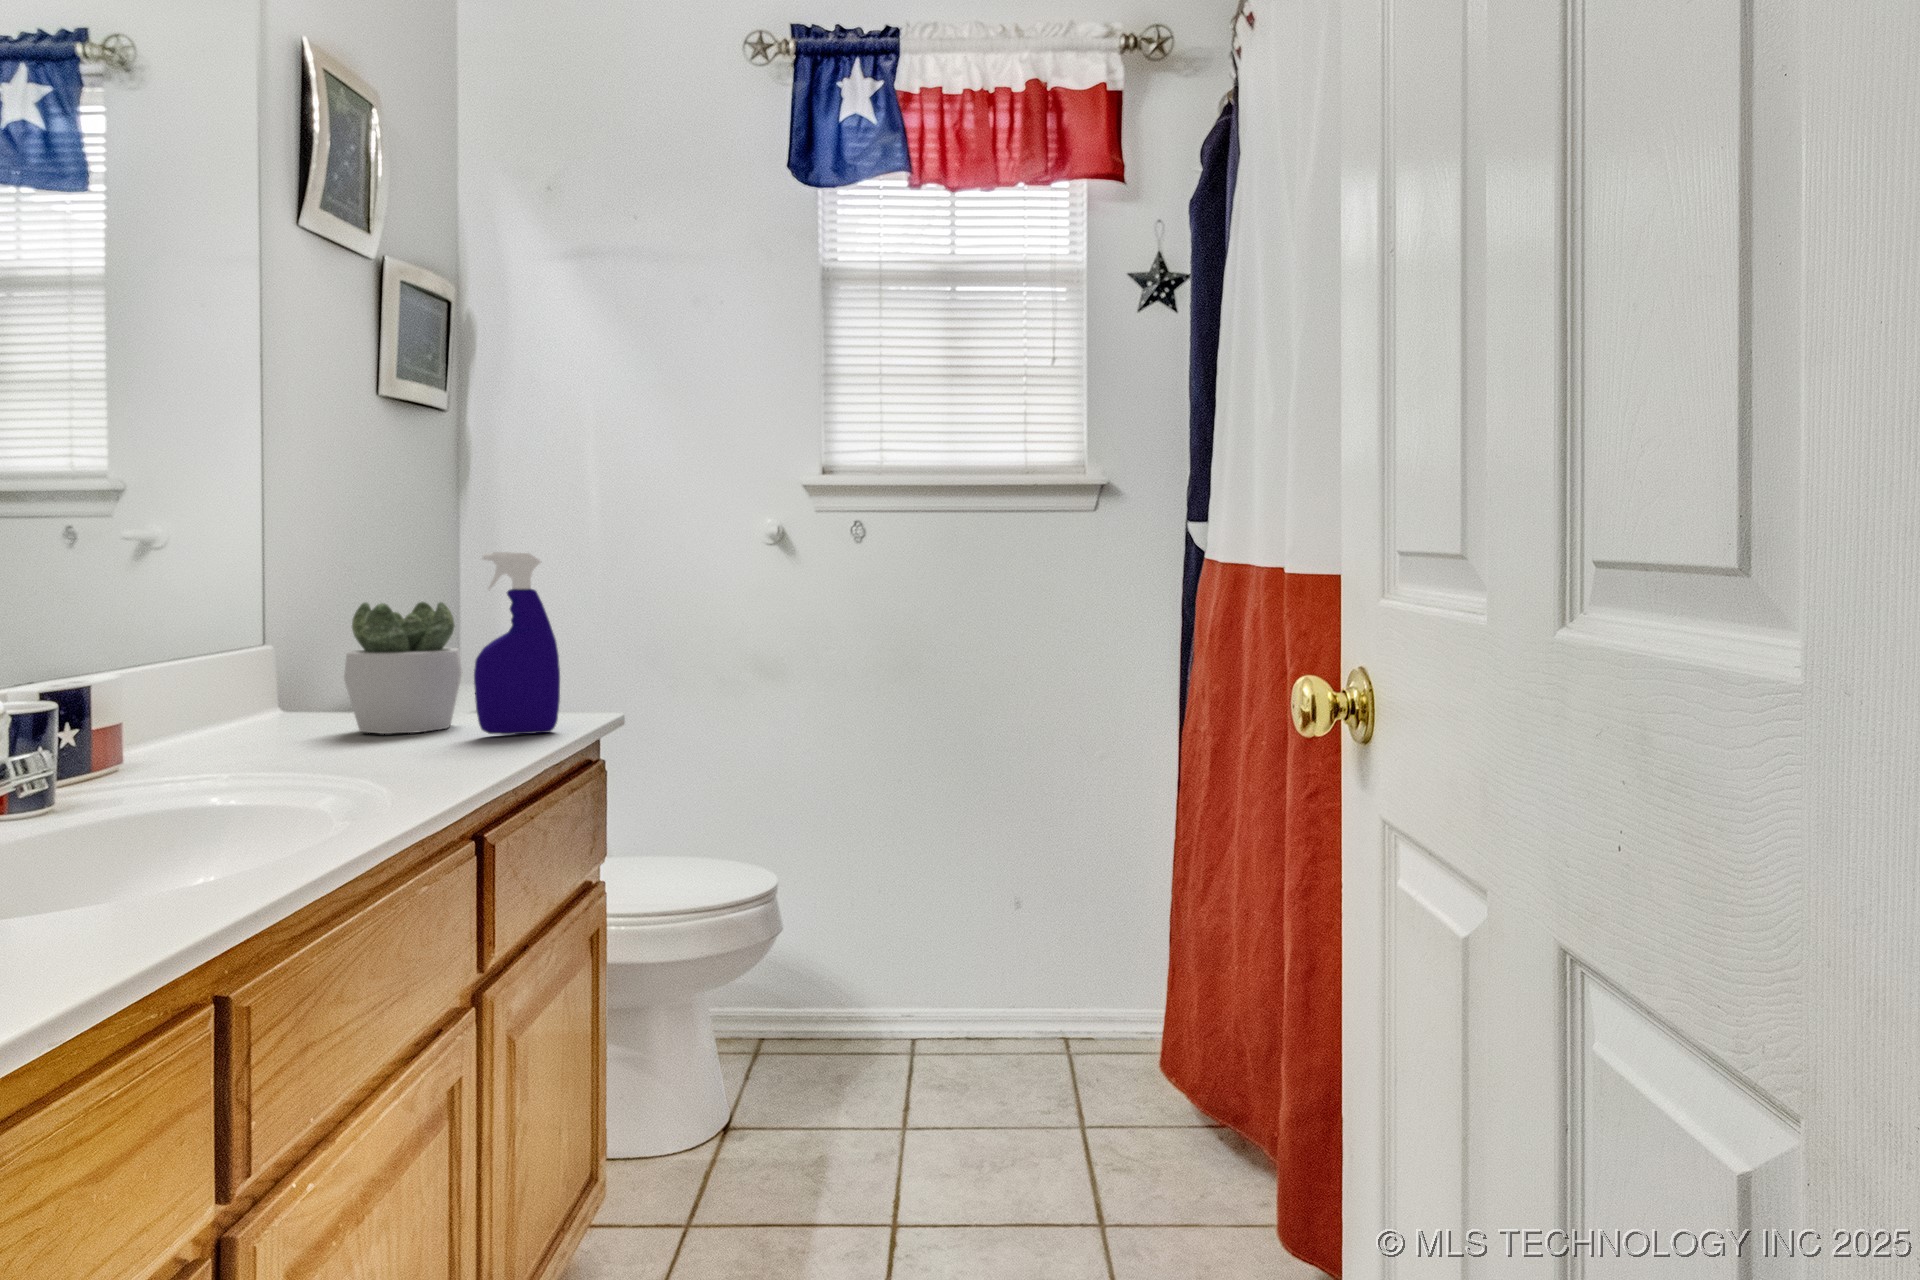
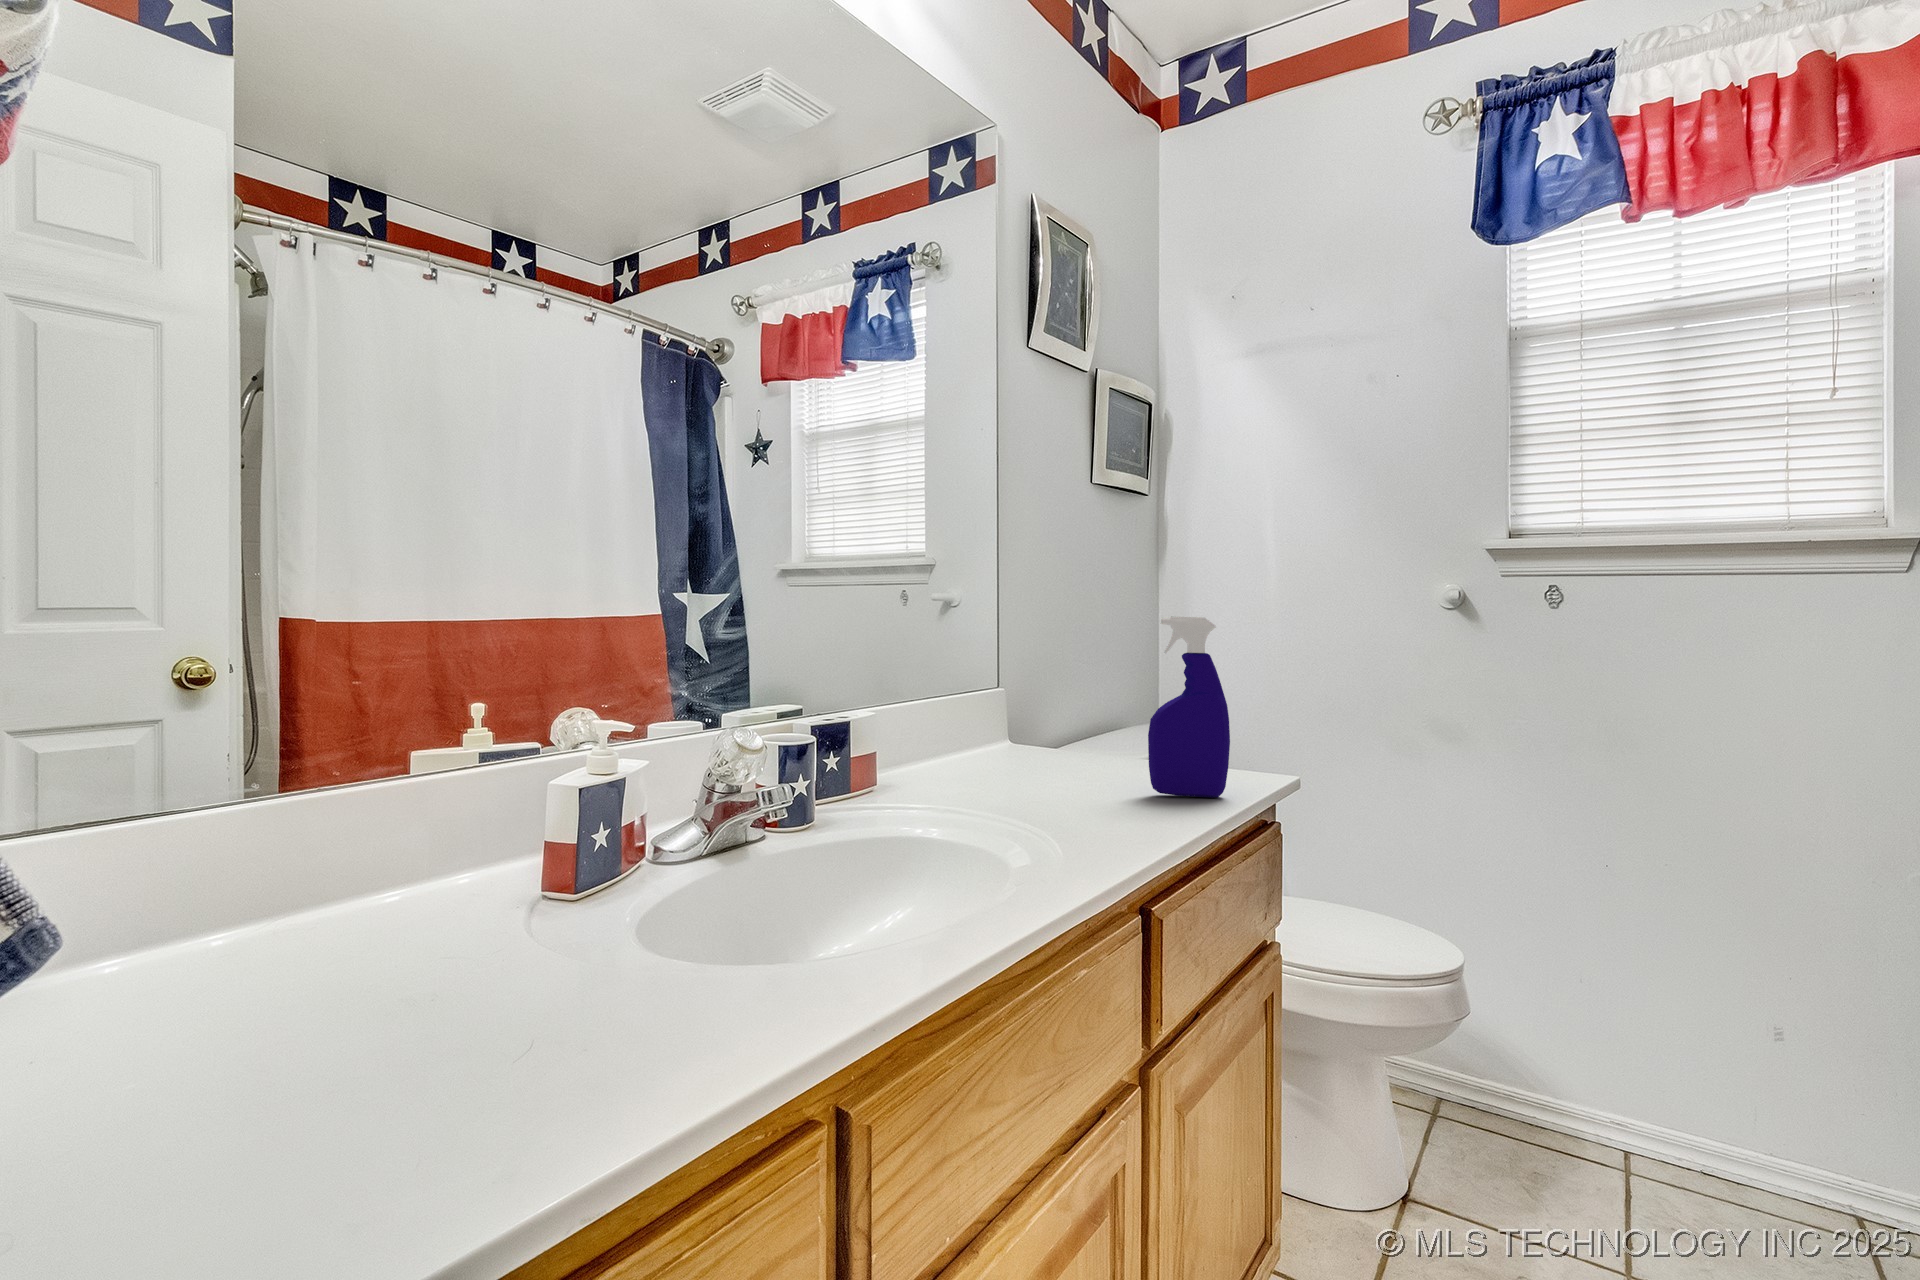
succulent plant: present [344,602,462,734] -> none [1039,662,1138,783]

